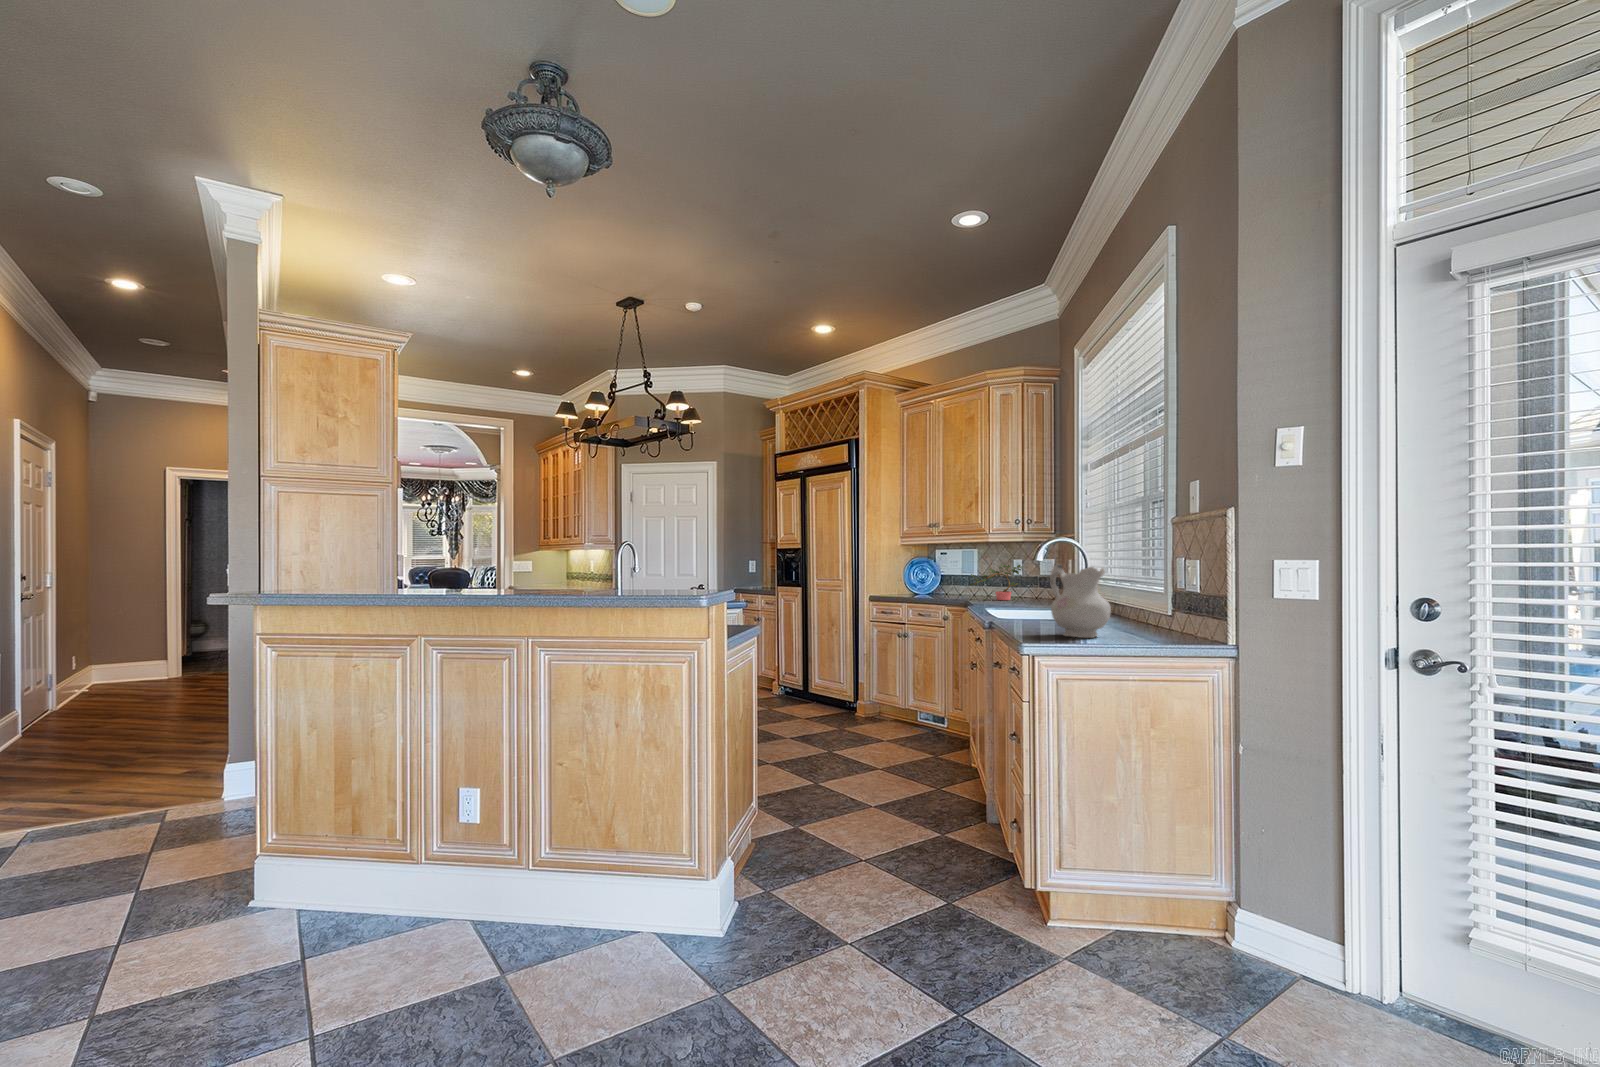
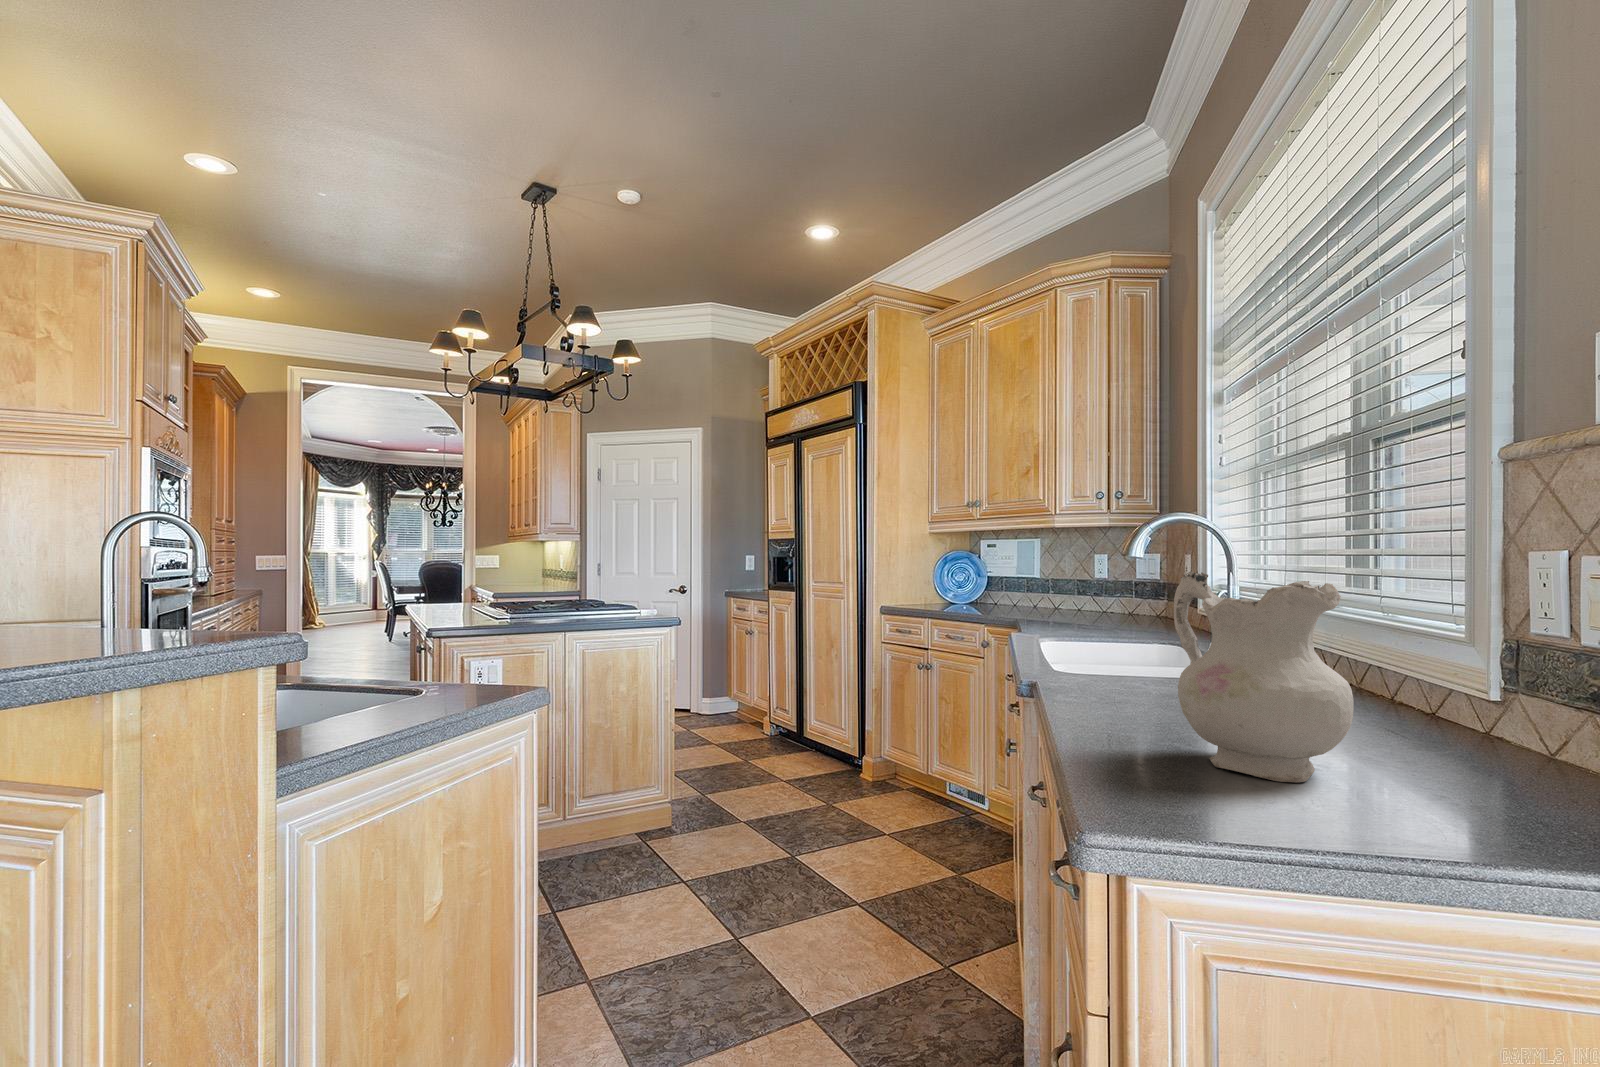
potted plant: present [970,563,1023,600] -> none [1024,561,1112,617]

